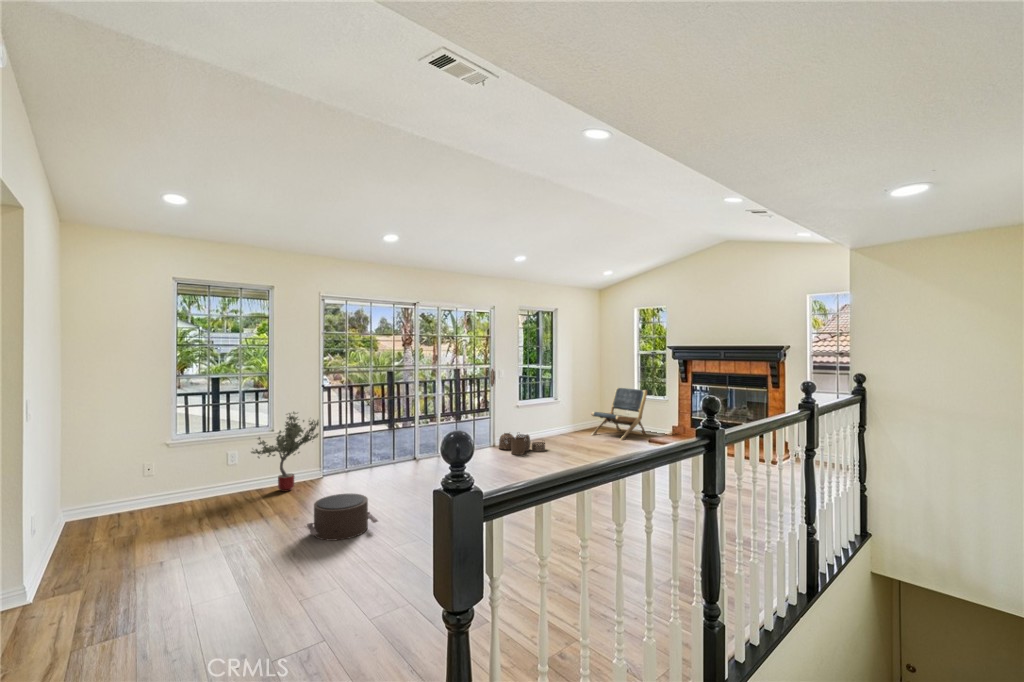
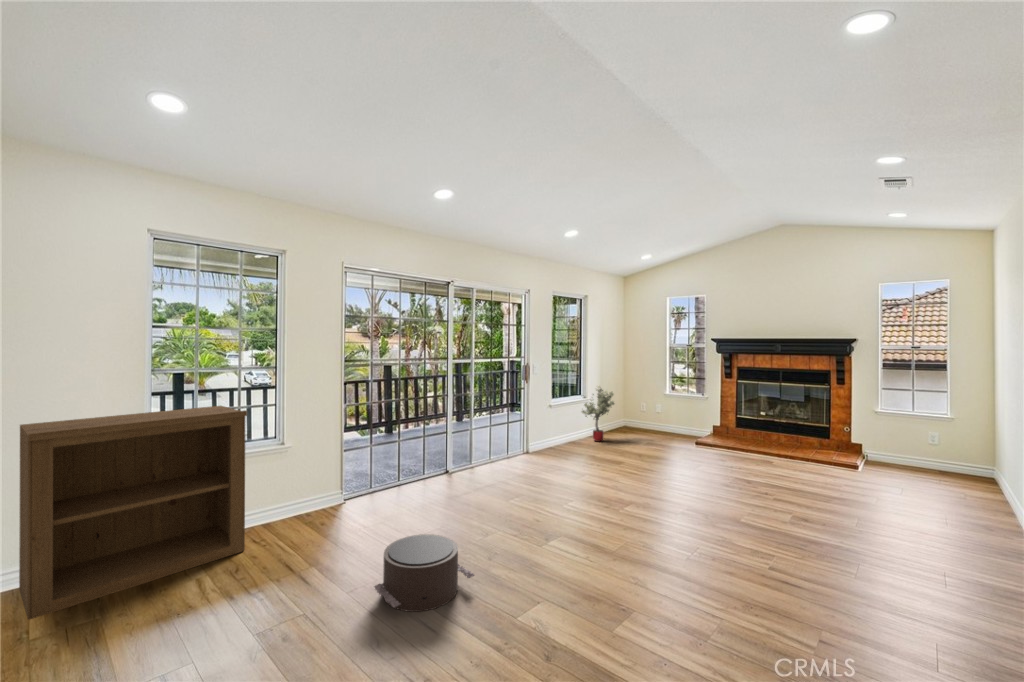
lounge chair: present [591,387,647,440] -> none [622,383,682,442]
bookshelf: none [92,402,237,534] -> present [19,406,247,620]
potted tree: present [251,412,319,491] -> present [582,386,614,442]
woven basket: present [499,433,545,455] -> none [533,435,588,462]

